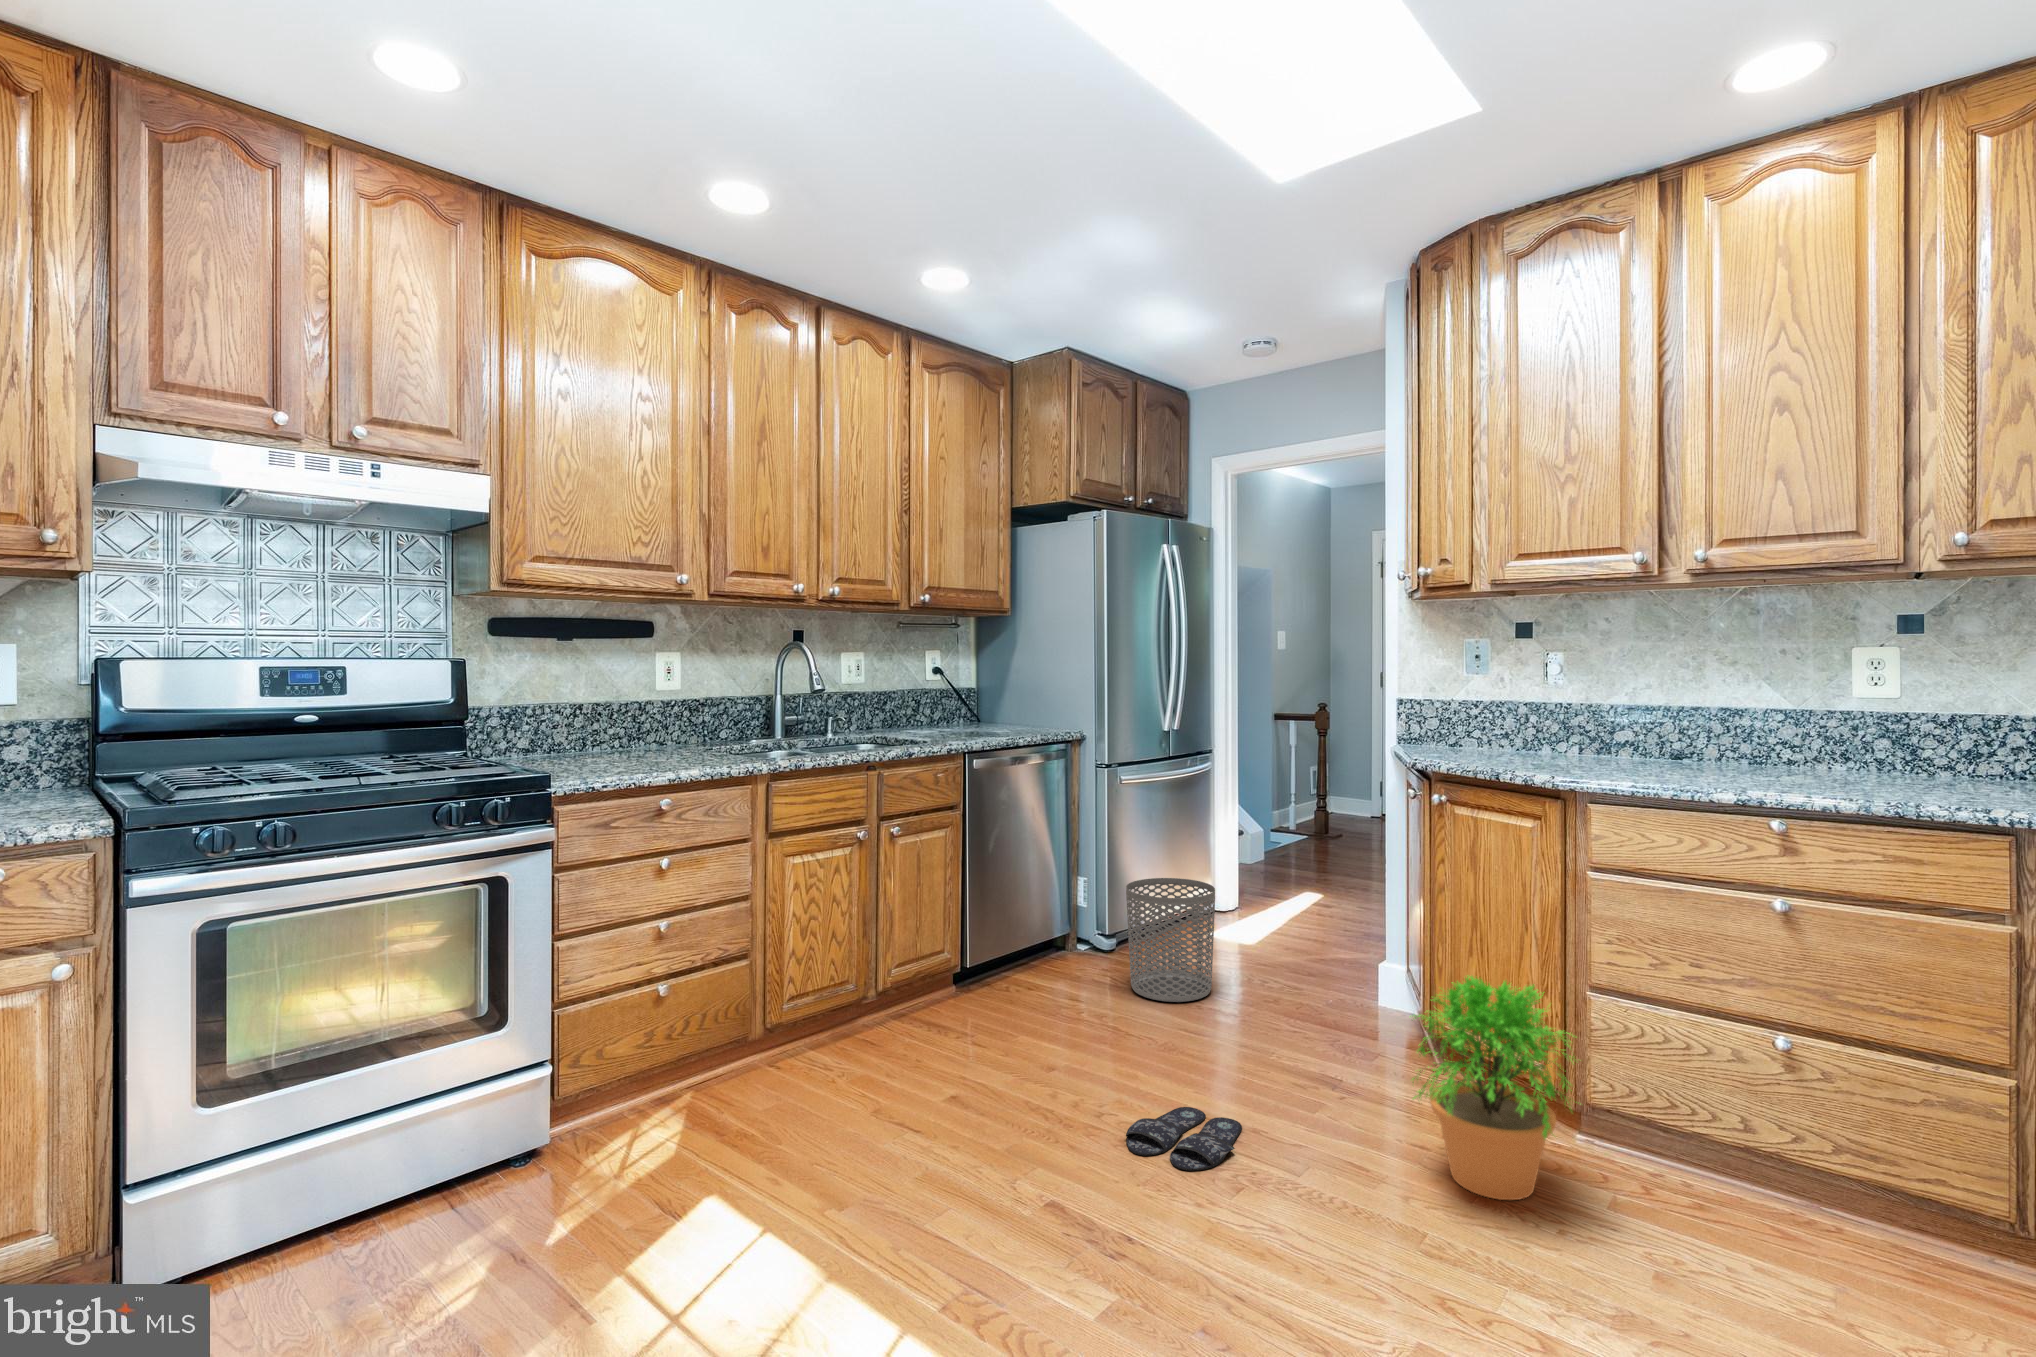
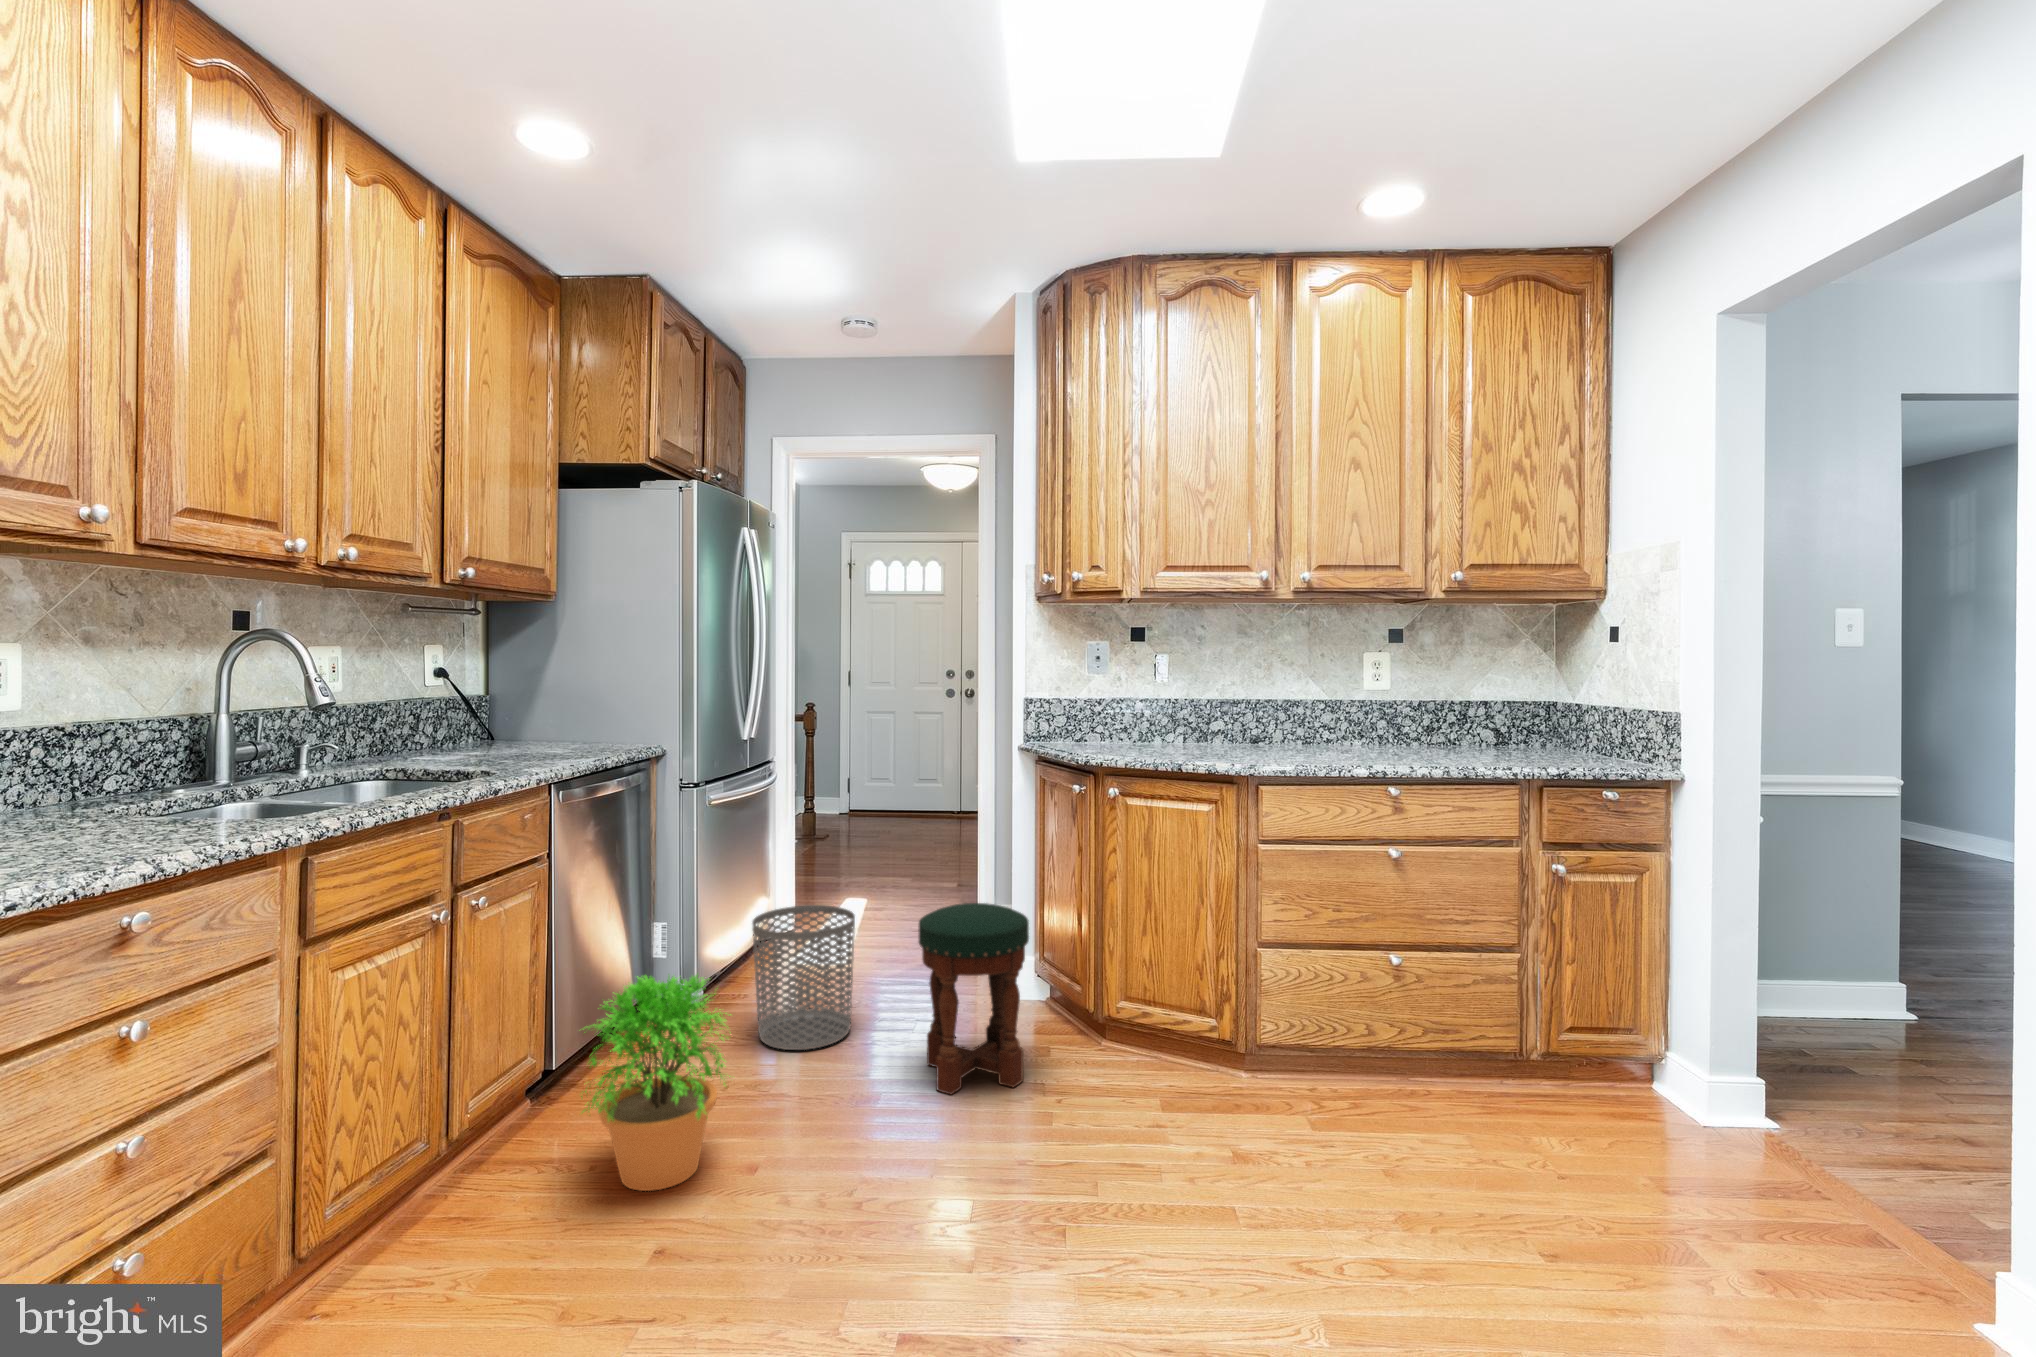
stool: none [1230,891,1340,1072] -> present [918,903,1029,1094]
potted plant: present [1410,975,1574,1200] -> present [581,975,731,1191]
slippers: present [1126,1107,1242,1171] -> none [909,1162,1028,1240]

